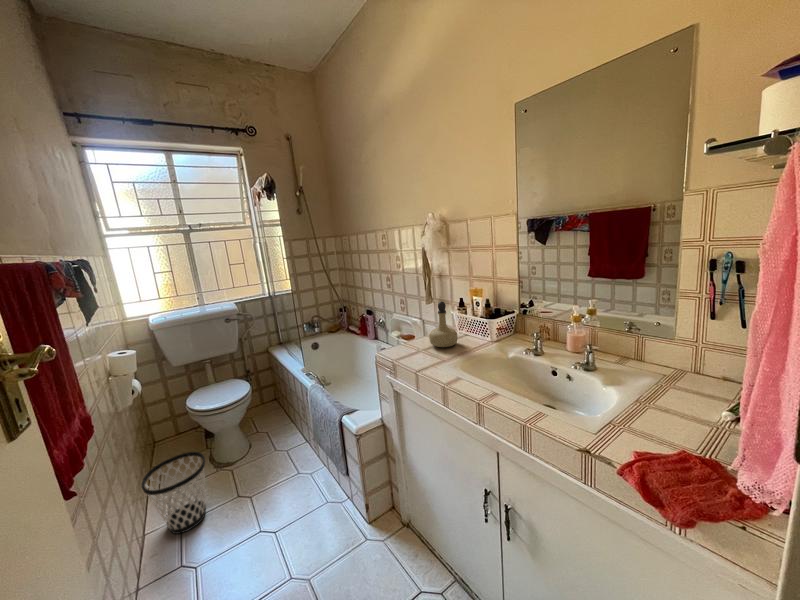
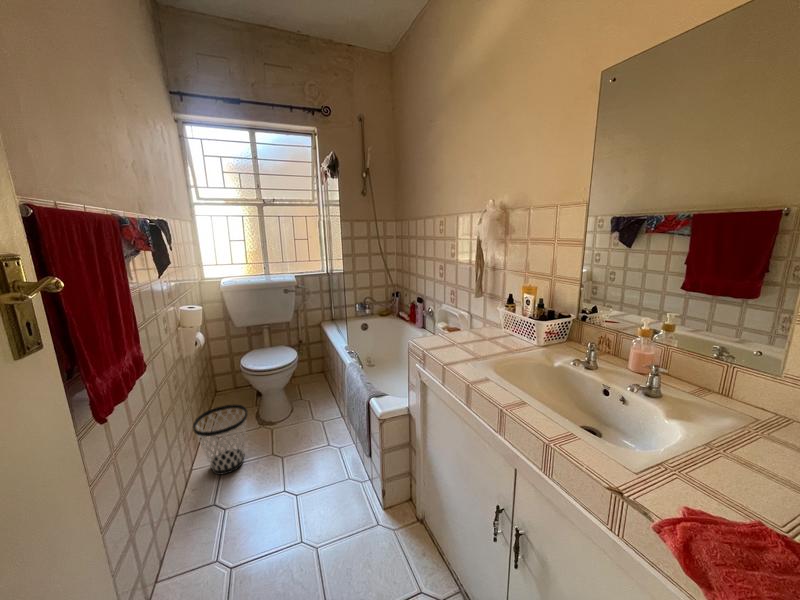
perfume bottle: present [429,301,458,347] -> none [468,294,499,344]

